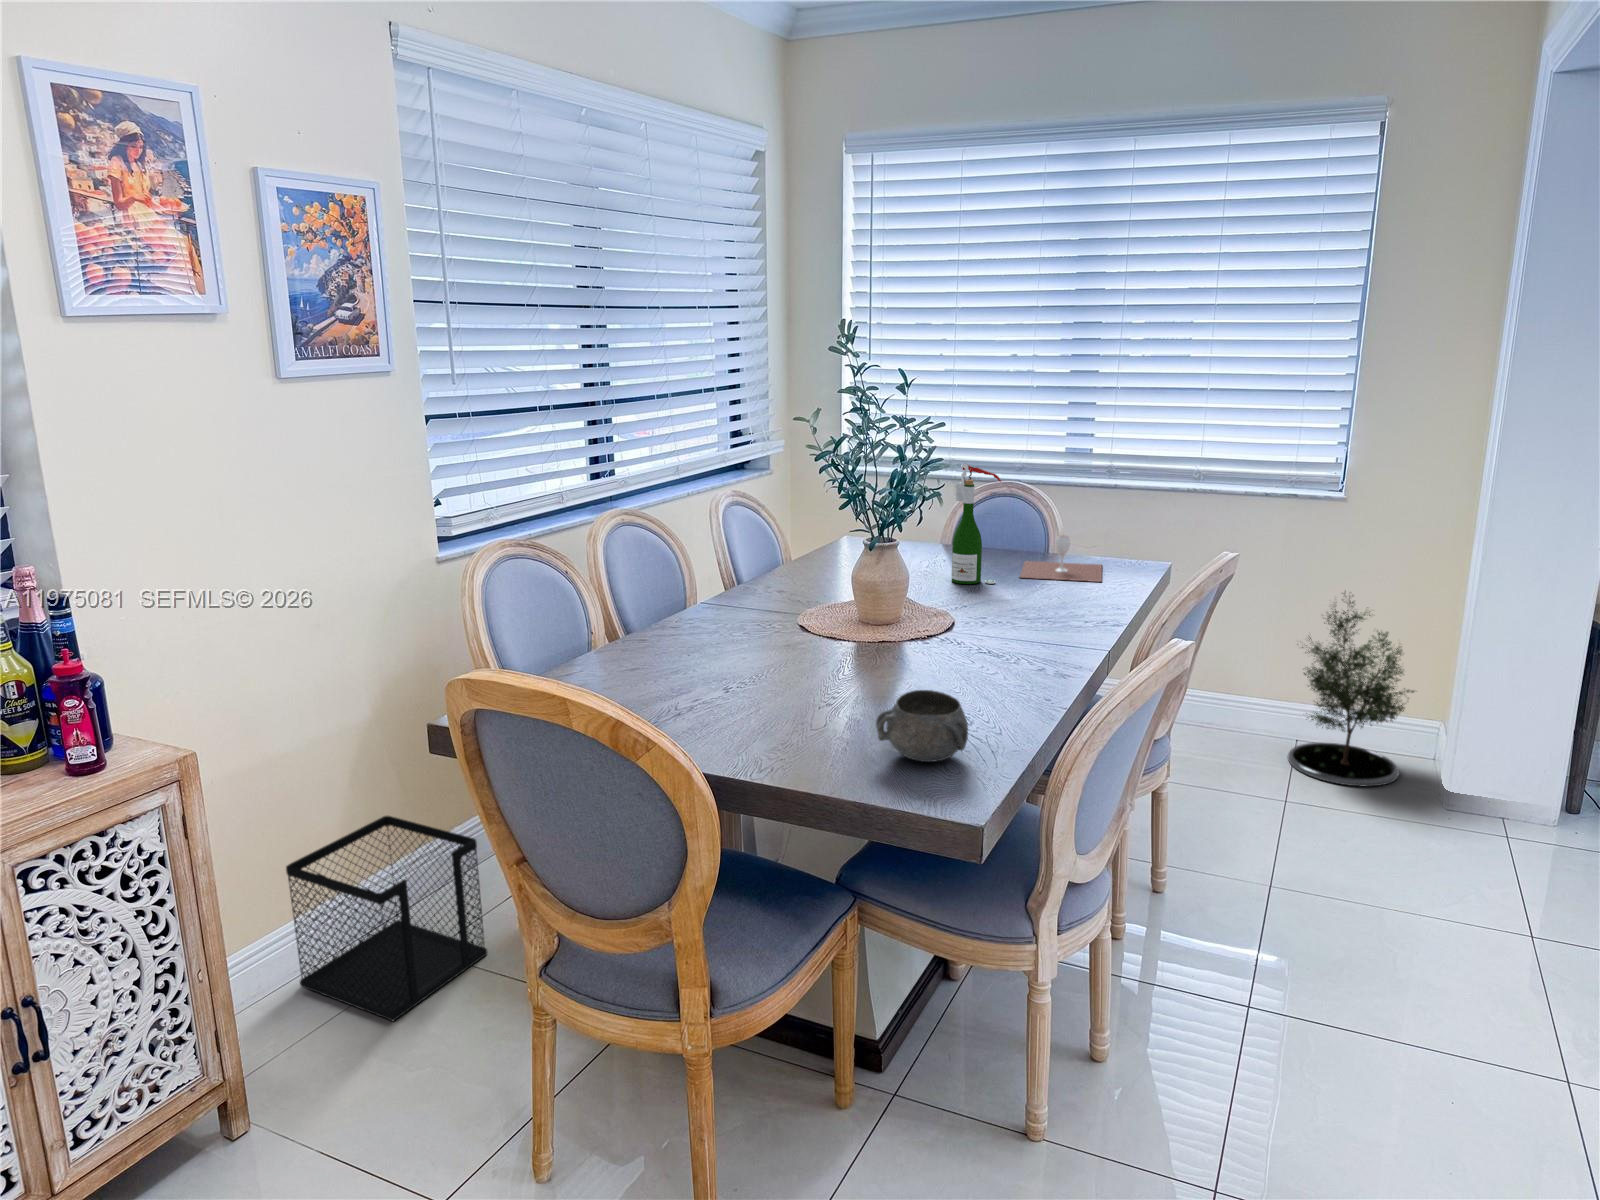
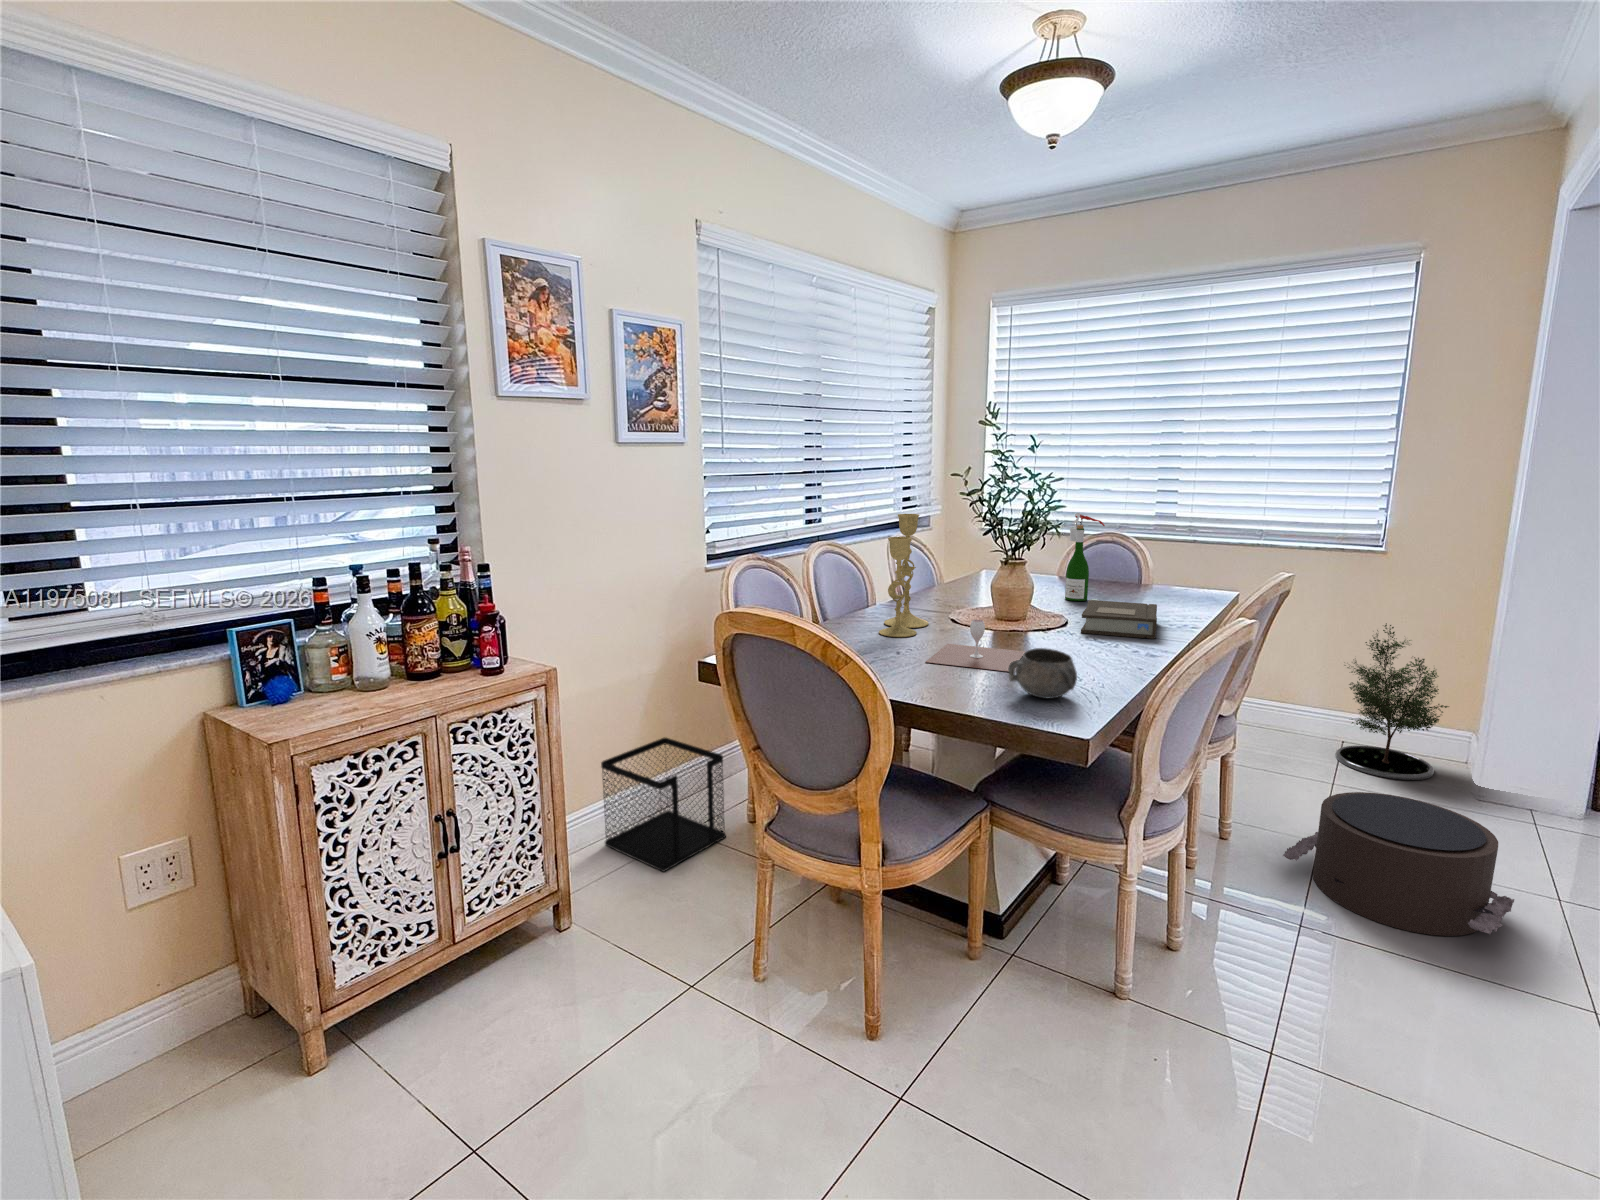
candlestick: none [697,480,767,662] -> present [879,514,929,637]
wine glass: present [1020,535,1102,582] -> present [926,620,1025,672]
book: none [973,589,1070,646] -> present [1081,600,1157,639]
pouf: none [1228,821,1490,1000] -> present [1283,792,1514,936]

